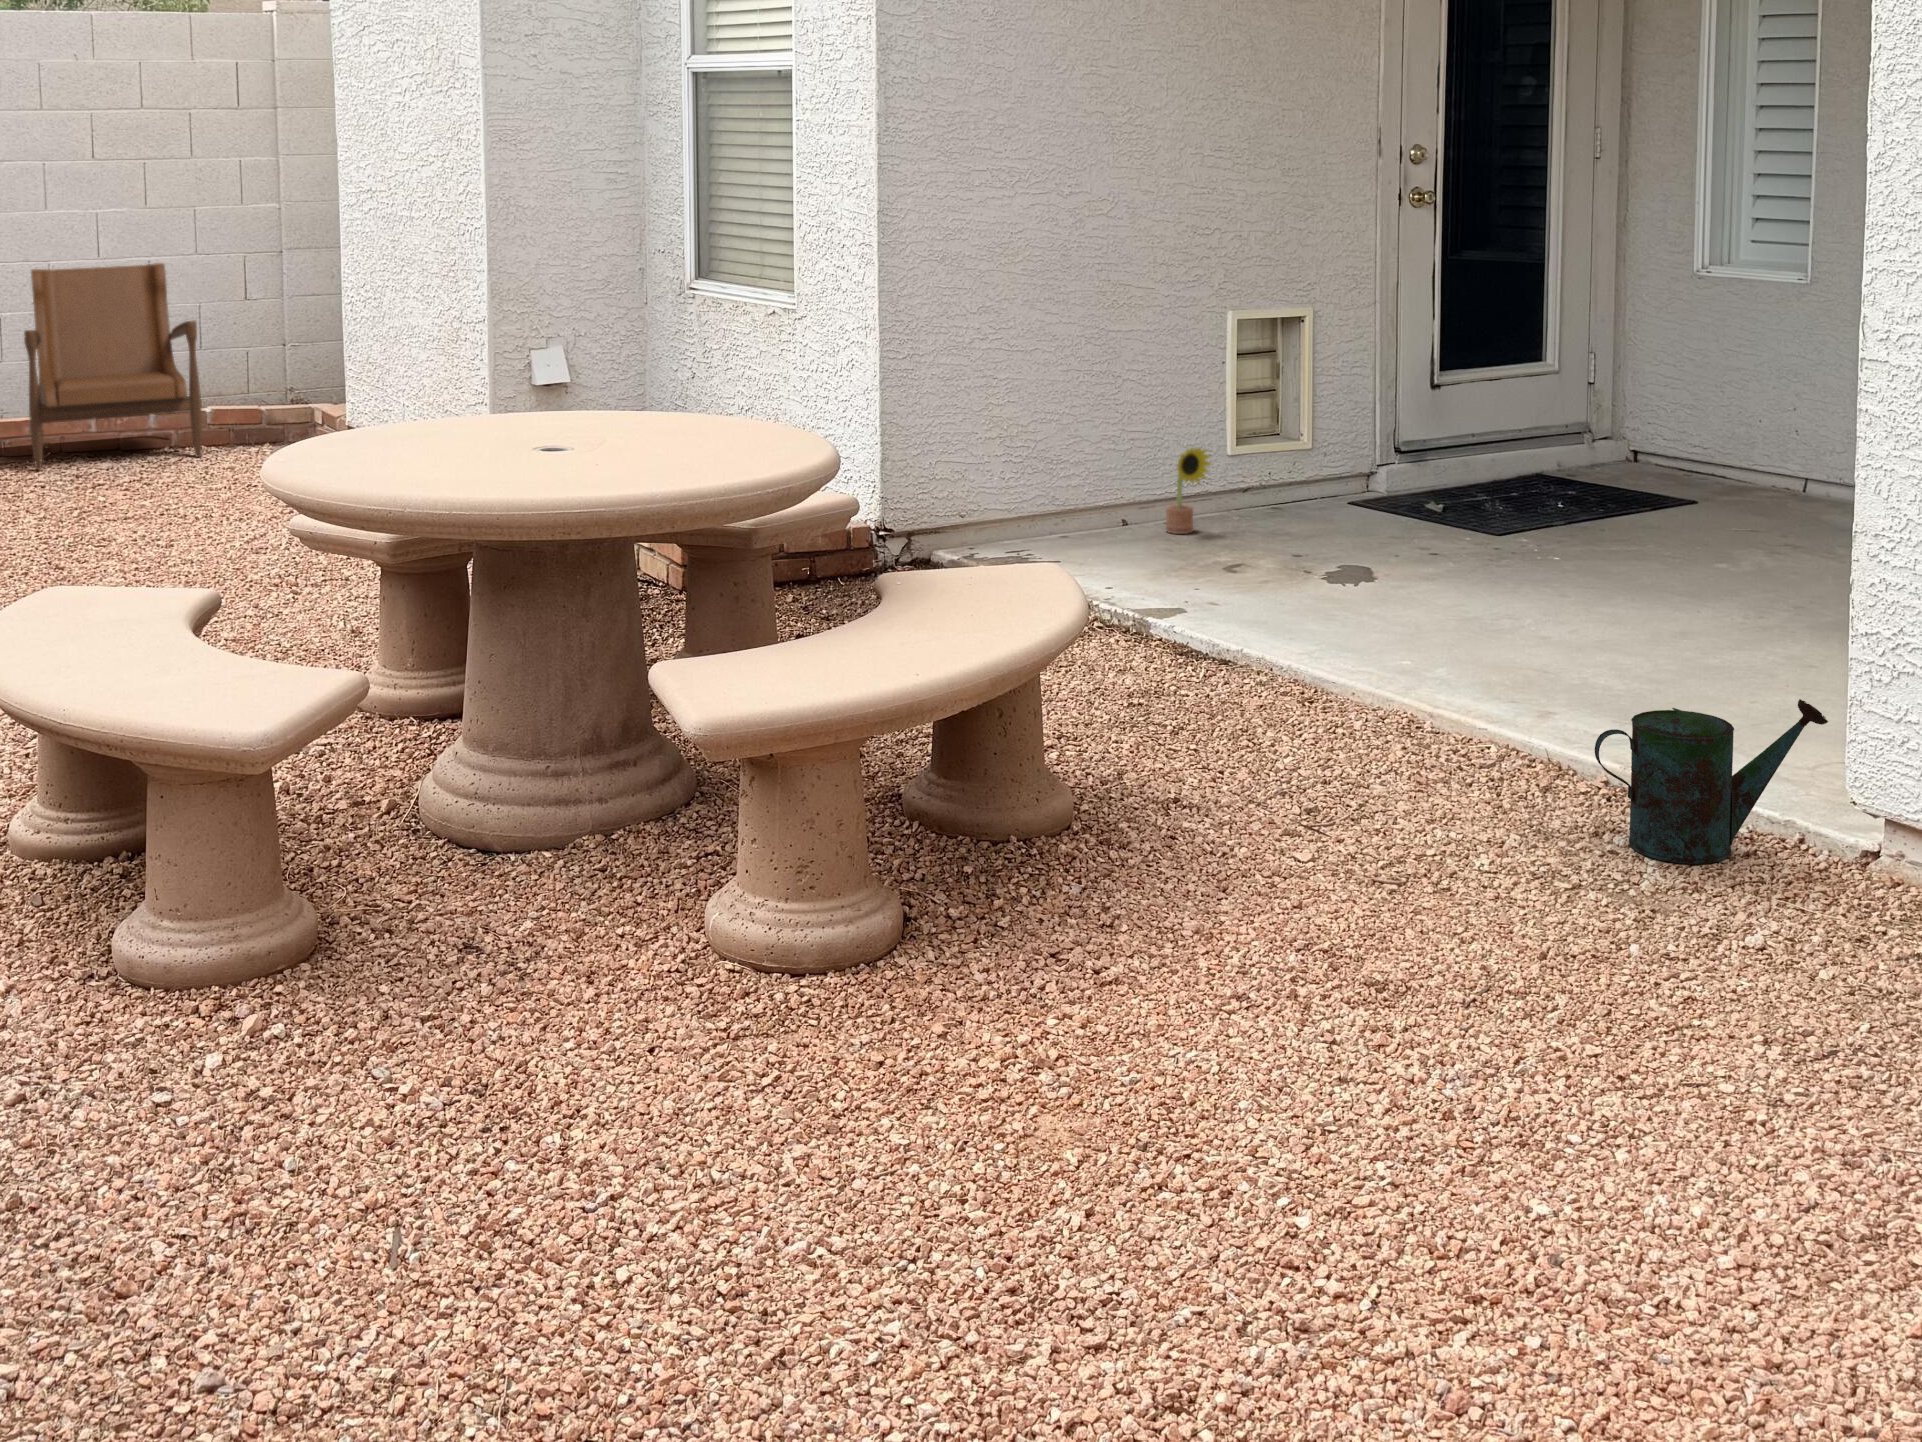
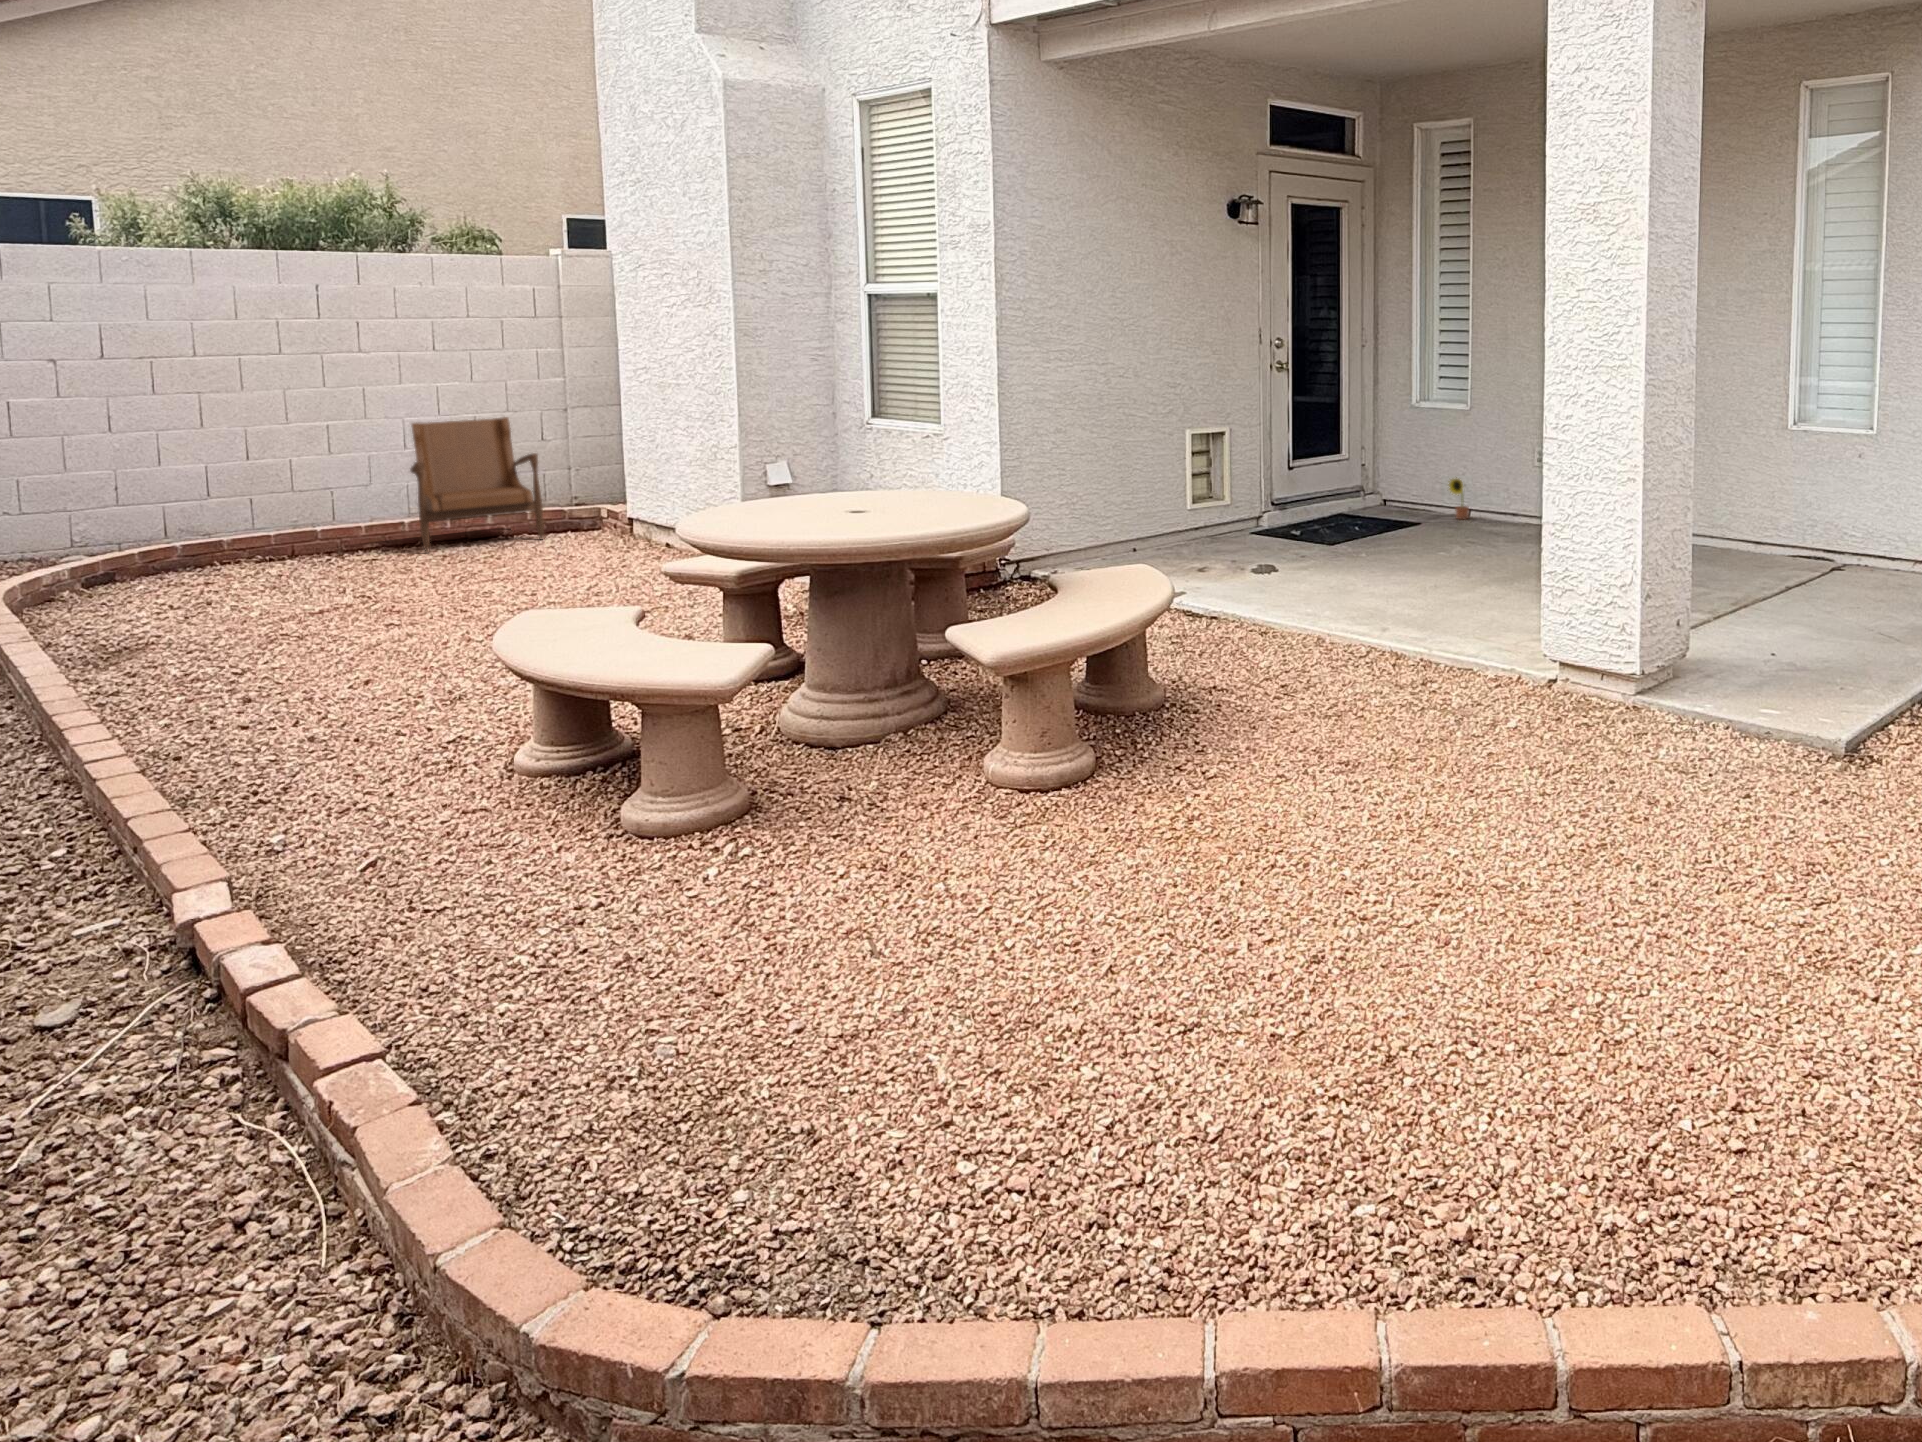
decorative plant: present [1166,448,1211,534] -> present [1449,477,1469,519]
watering can: present [1595,699,1828,864] -> none [1419,610,1523,693]

